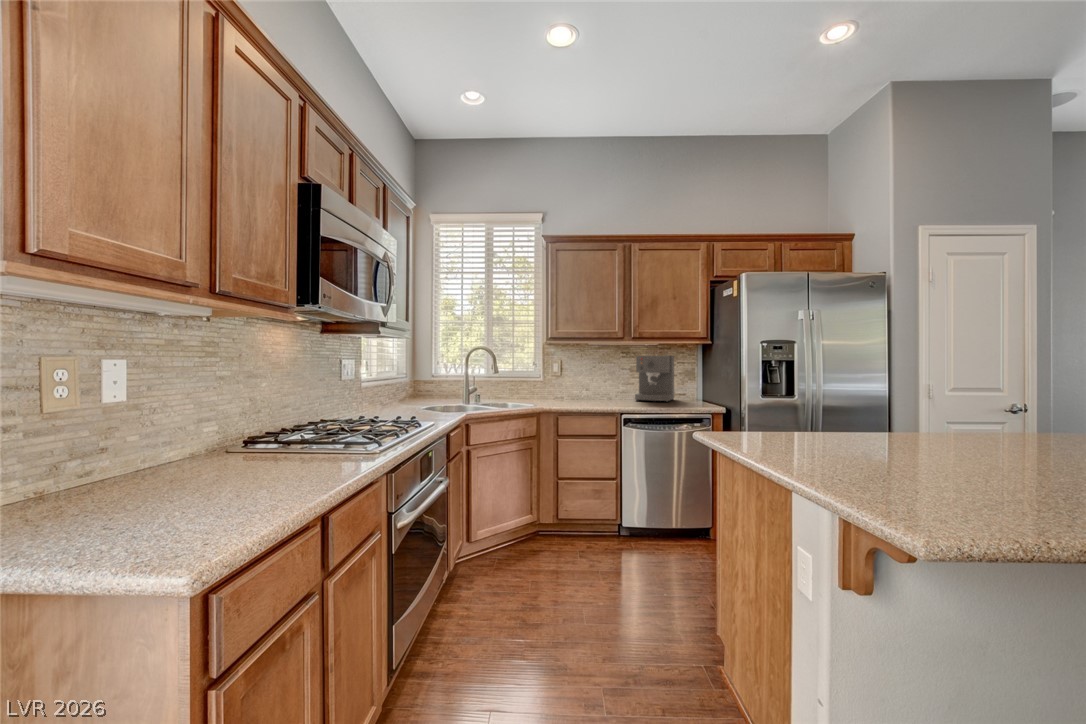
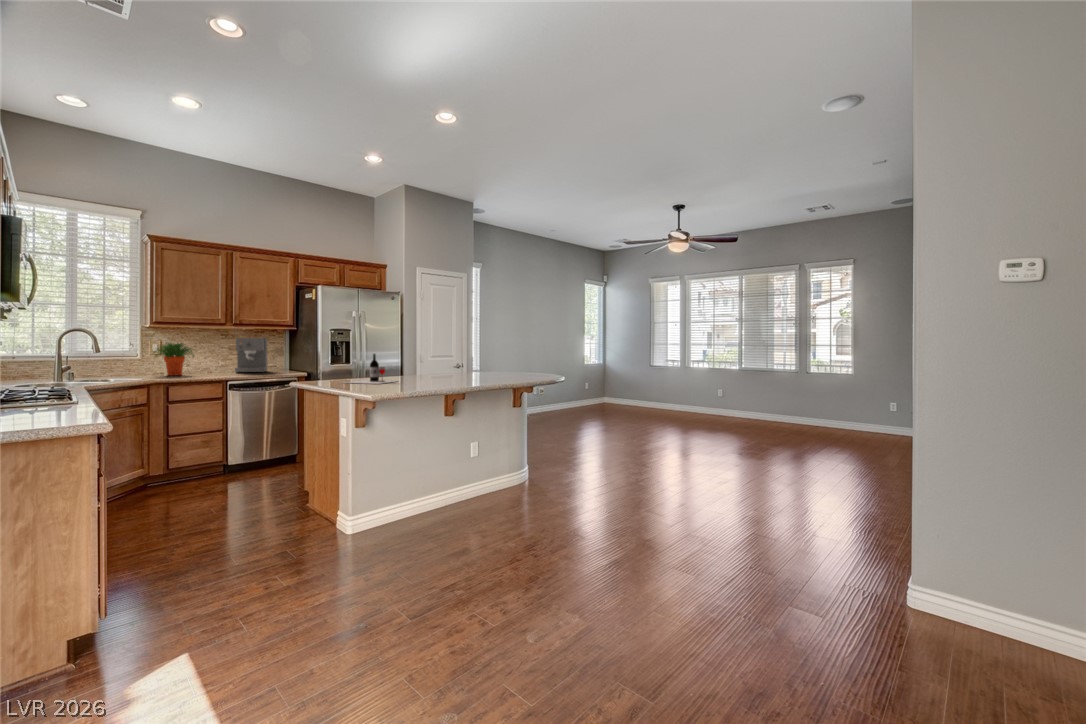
potted plant: none [550,362,595,402] -> present [157,343,194,375]
wine bottle: none [807,393,1003,493] -> present [345,354,395,384]

